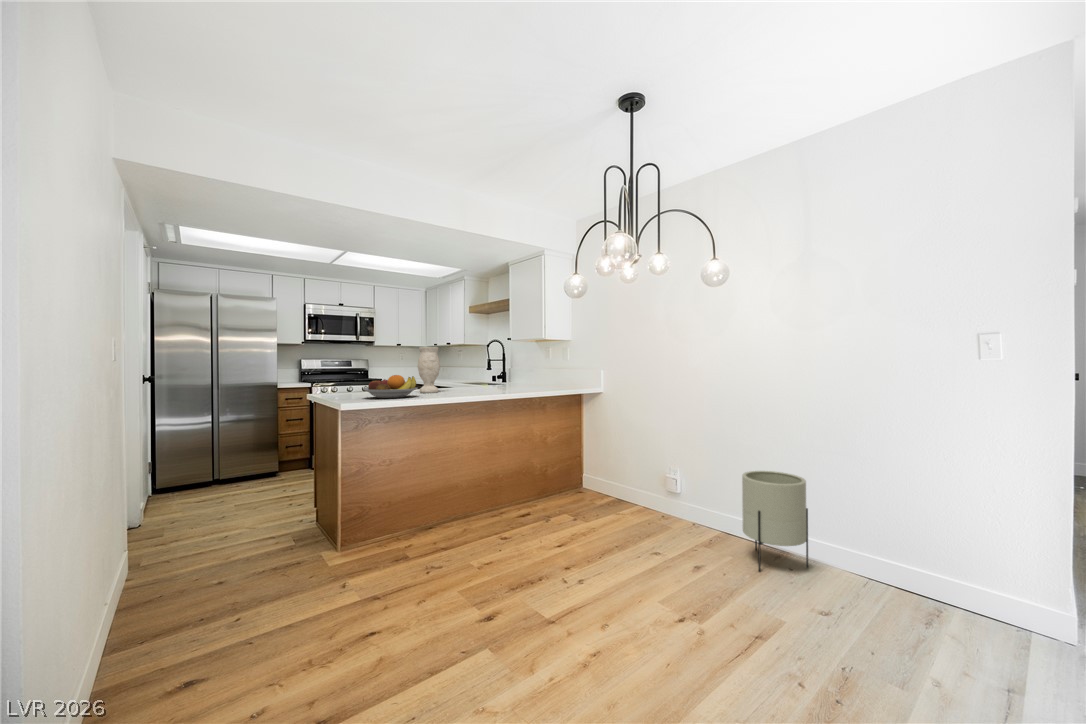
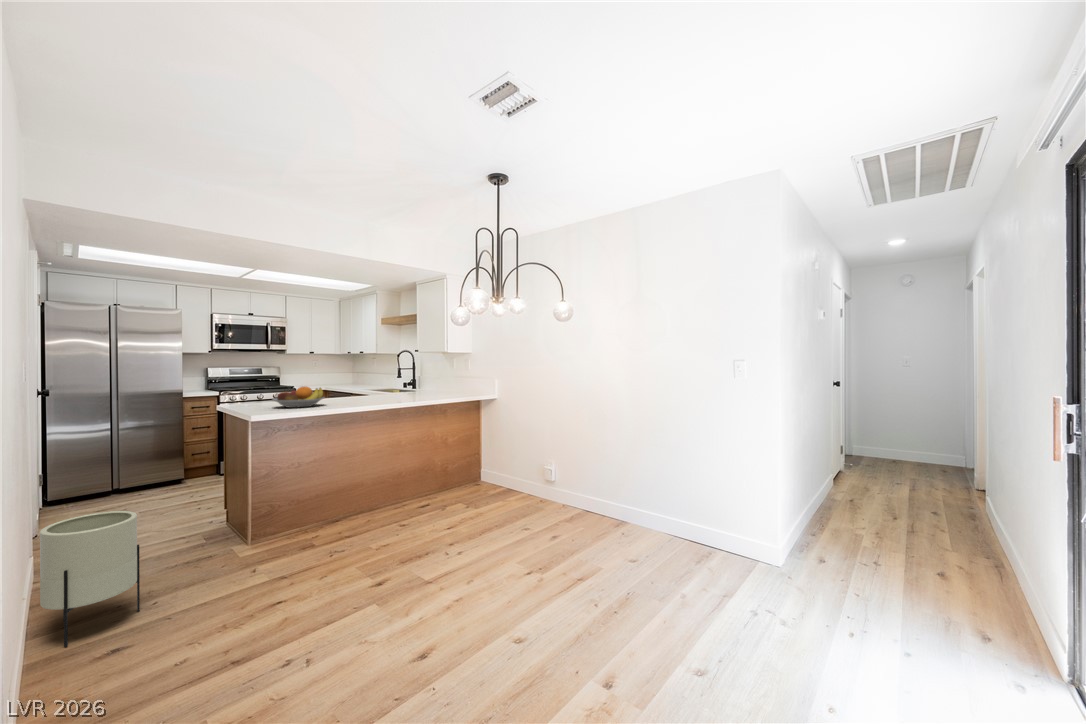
vase: present [418,347,440,393] -> none [326,360,348,401]
planter: present [742,471,808,572] -> present [40,511,140,647]

